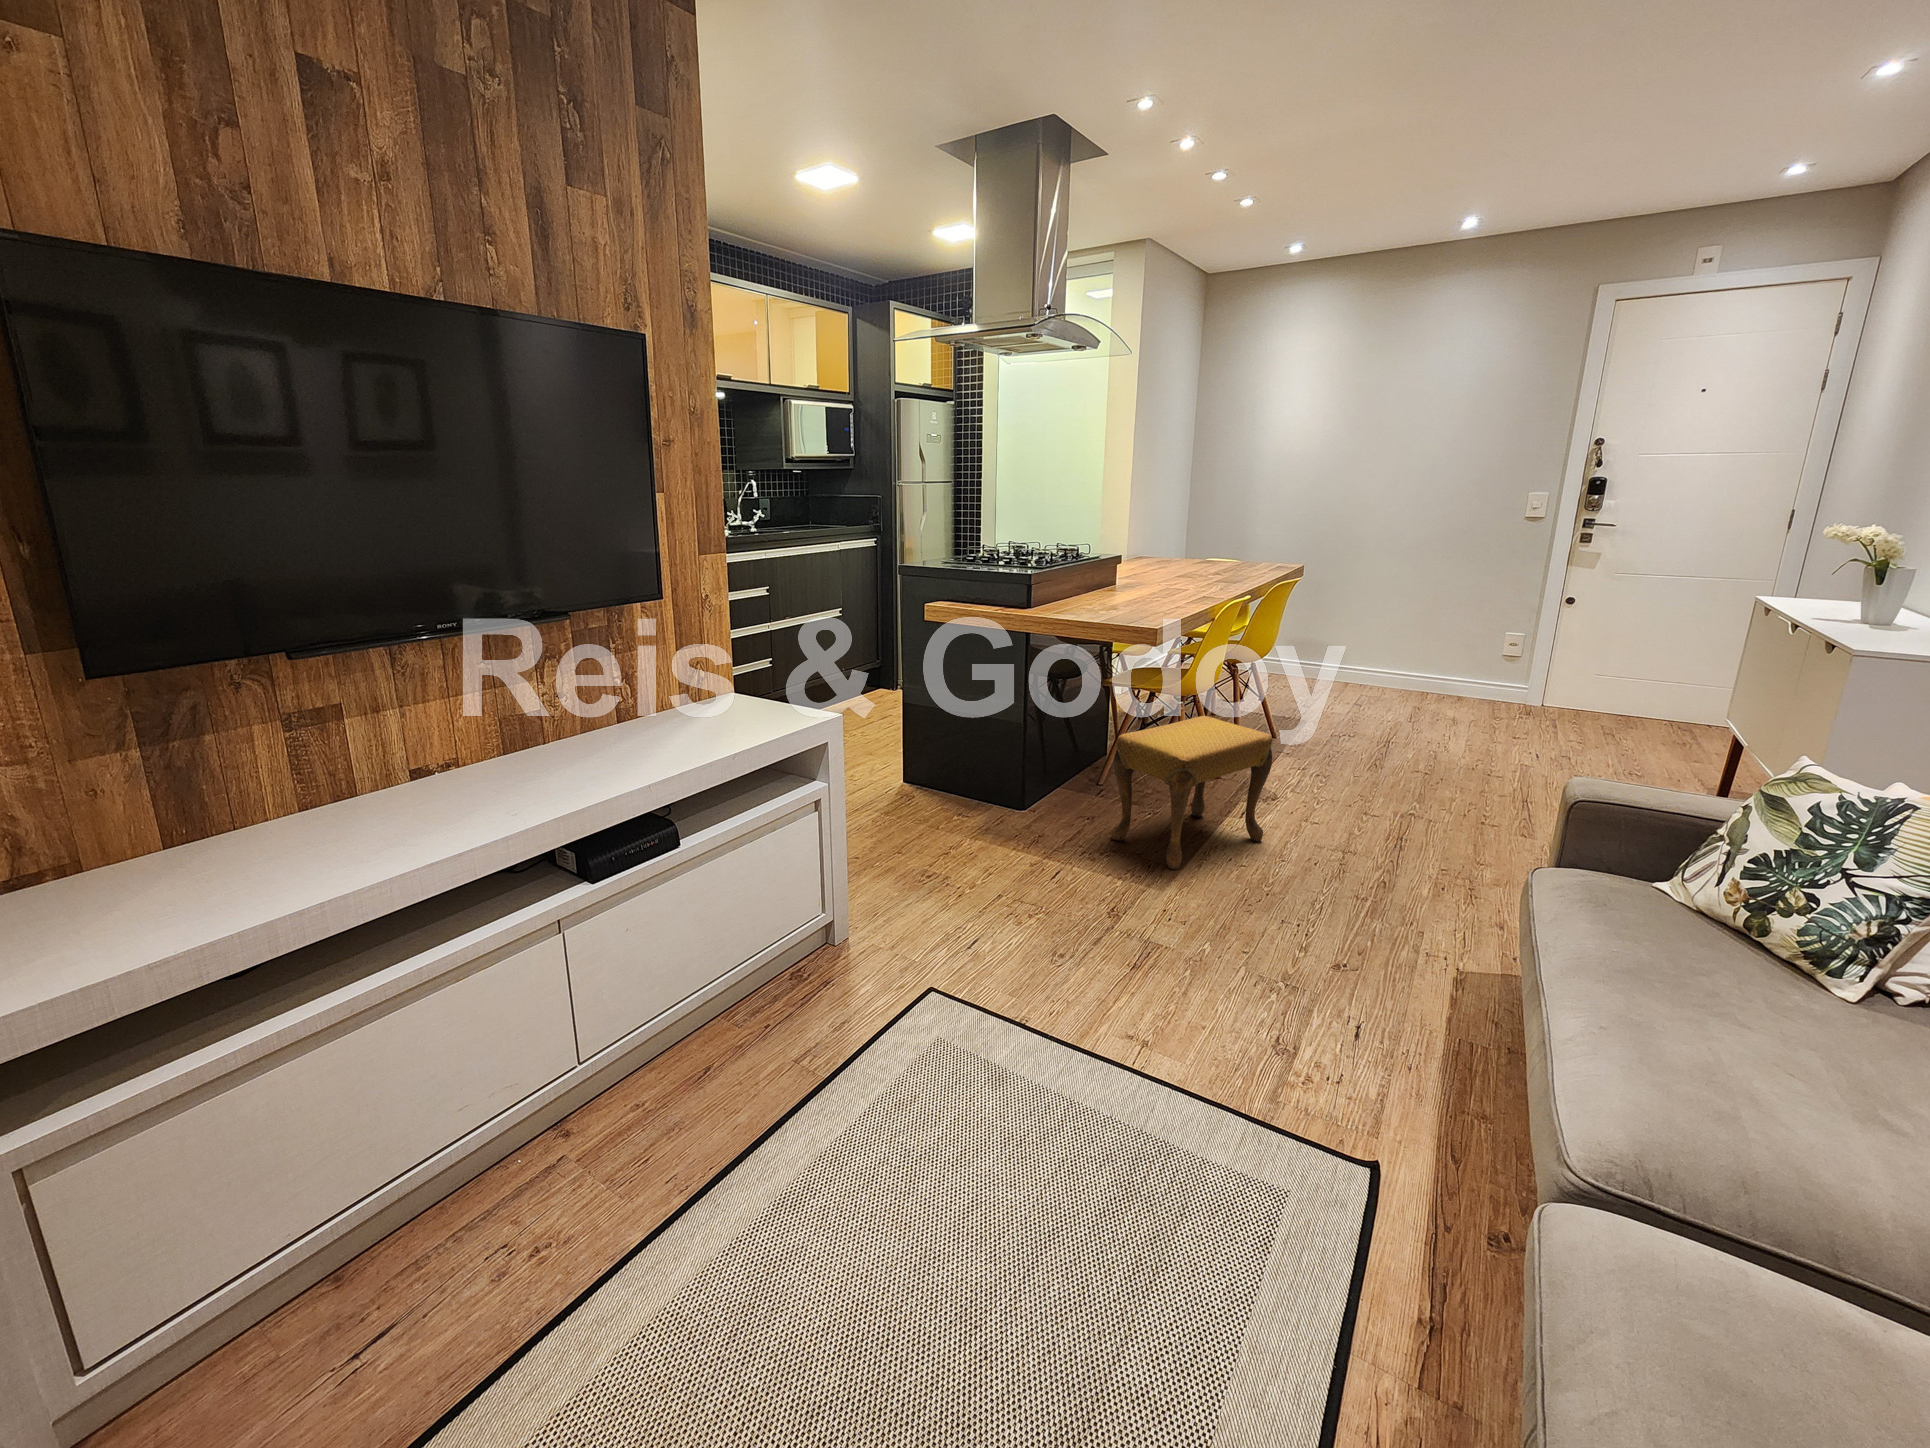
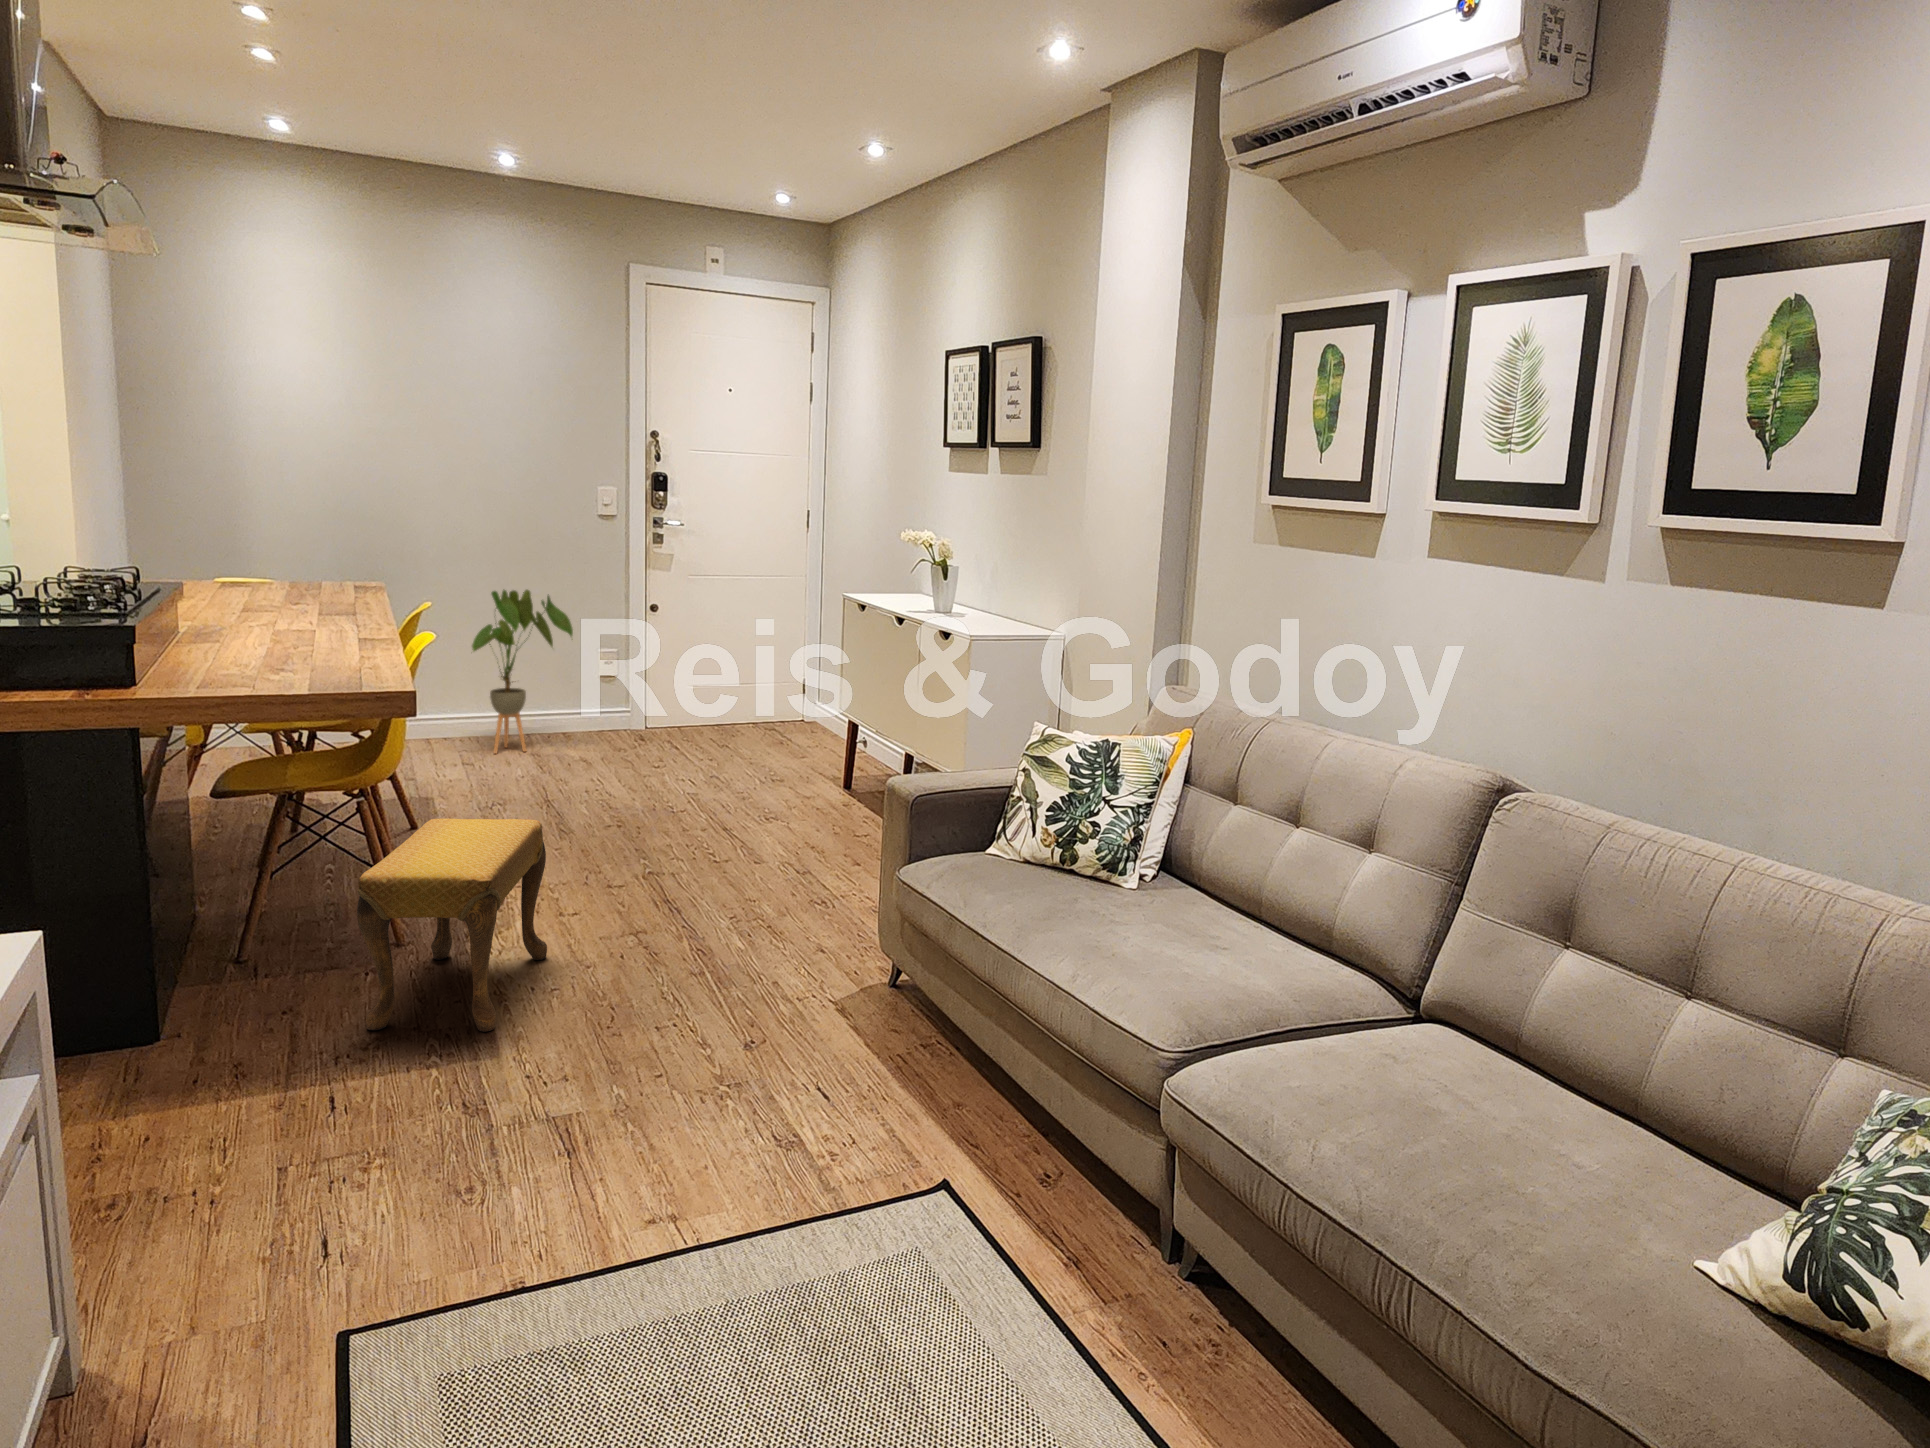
house plant: none [1376,574,1468,706] -> present [472,590,573,753]

